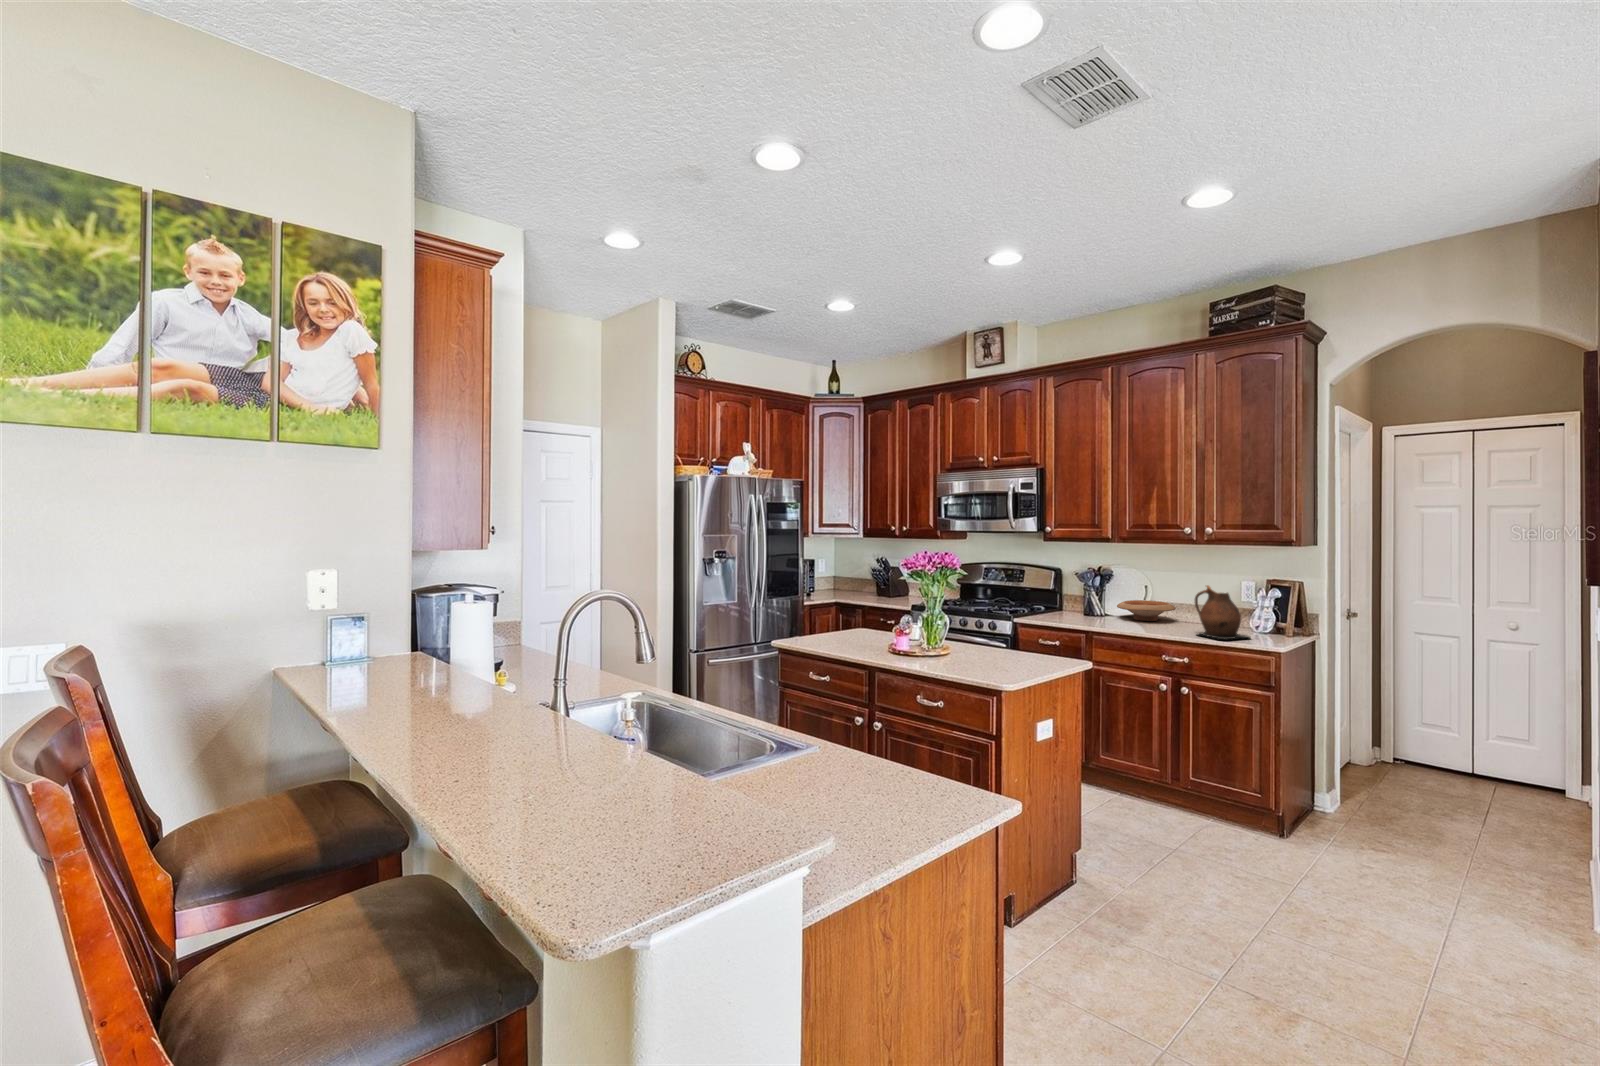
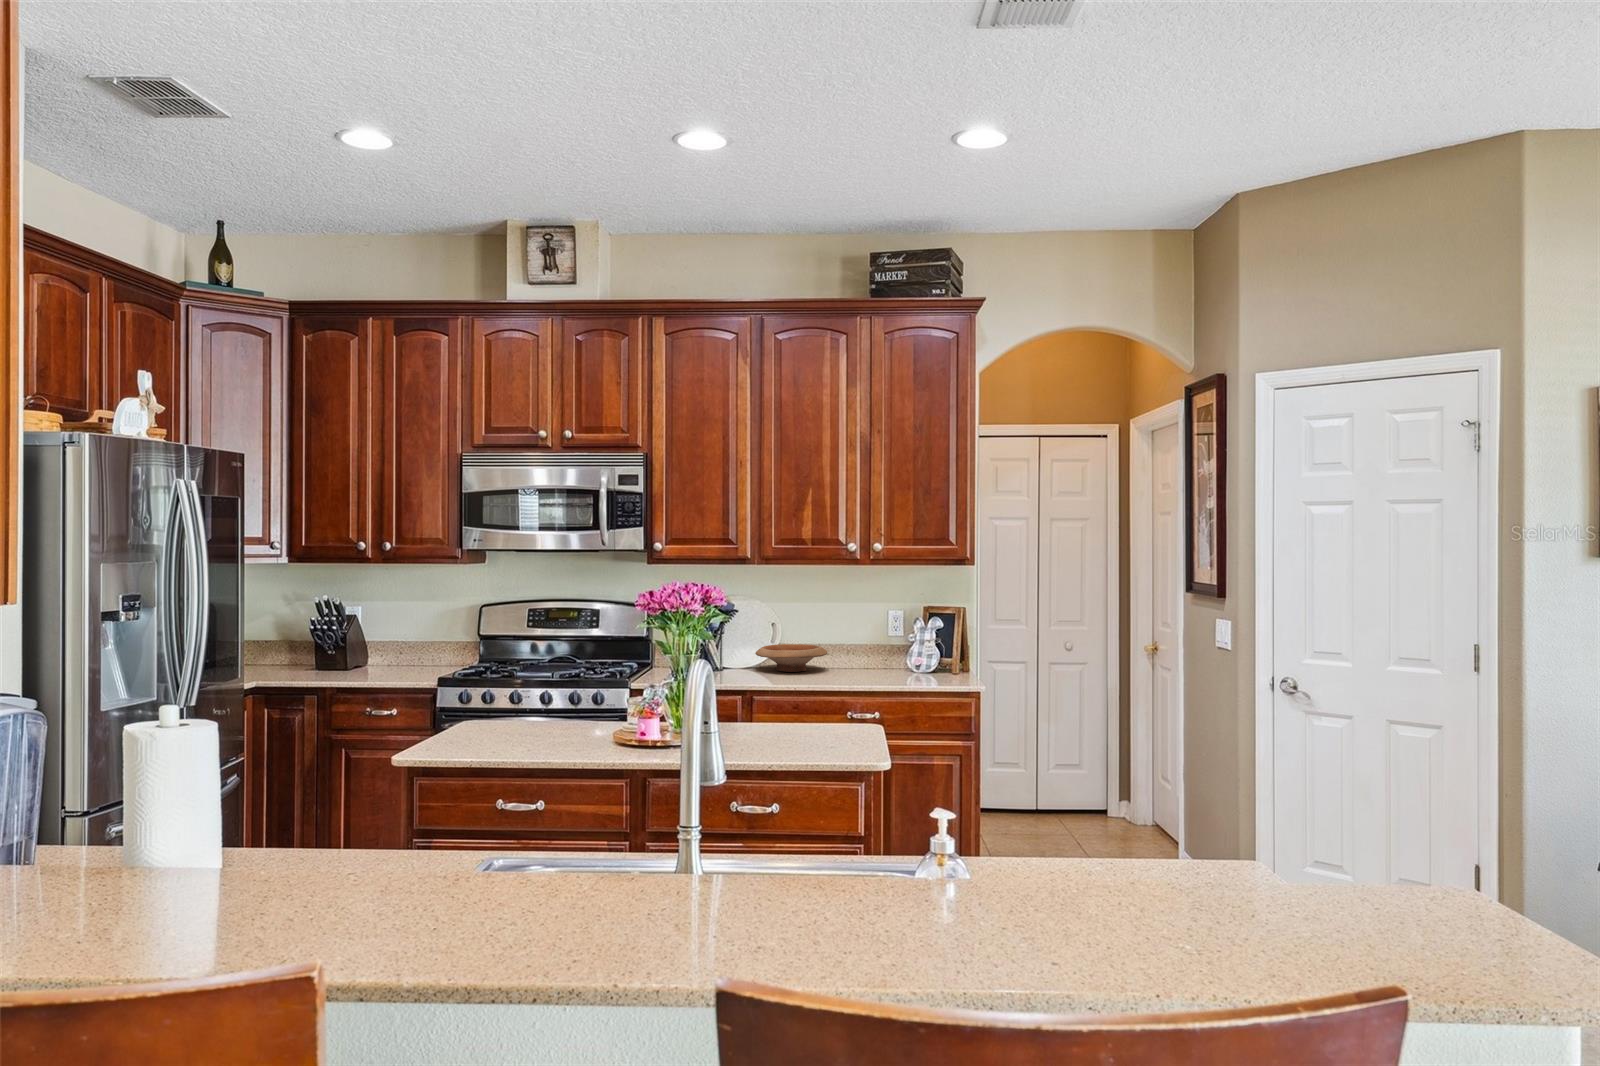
ceramic pitcher: present [1195,585,1249,639] -> none [872,617,932,685]

